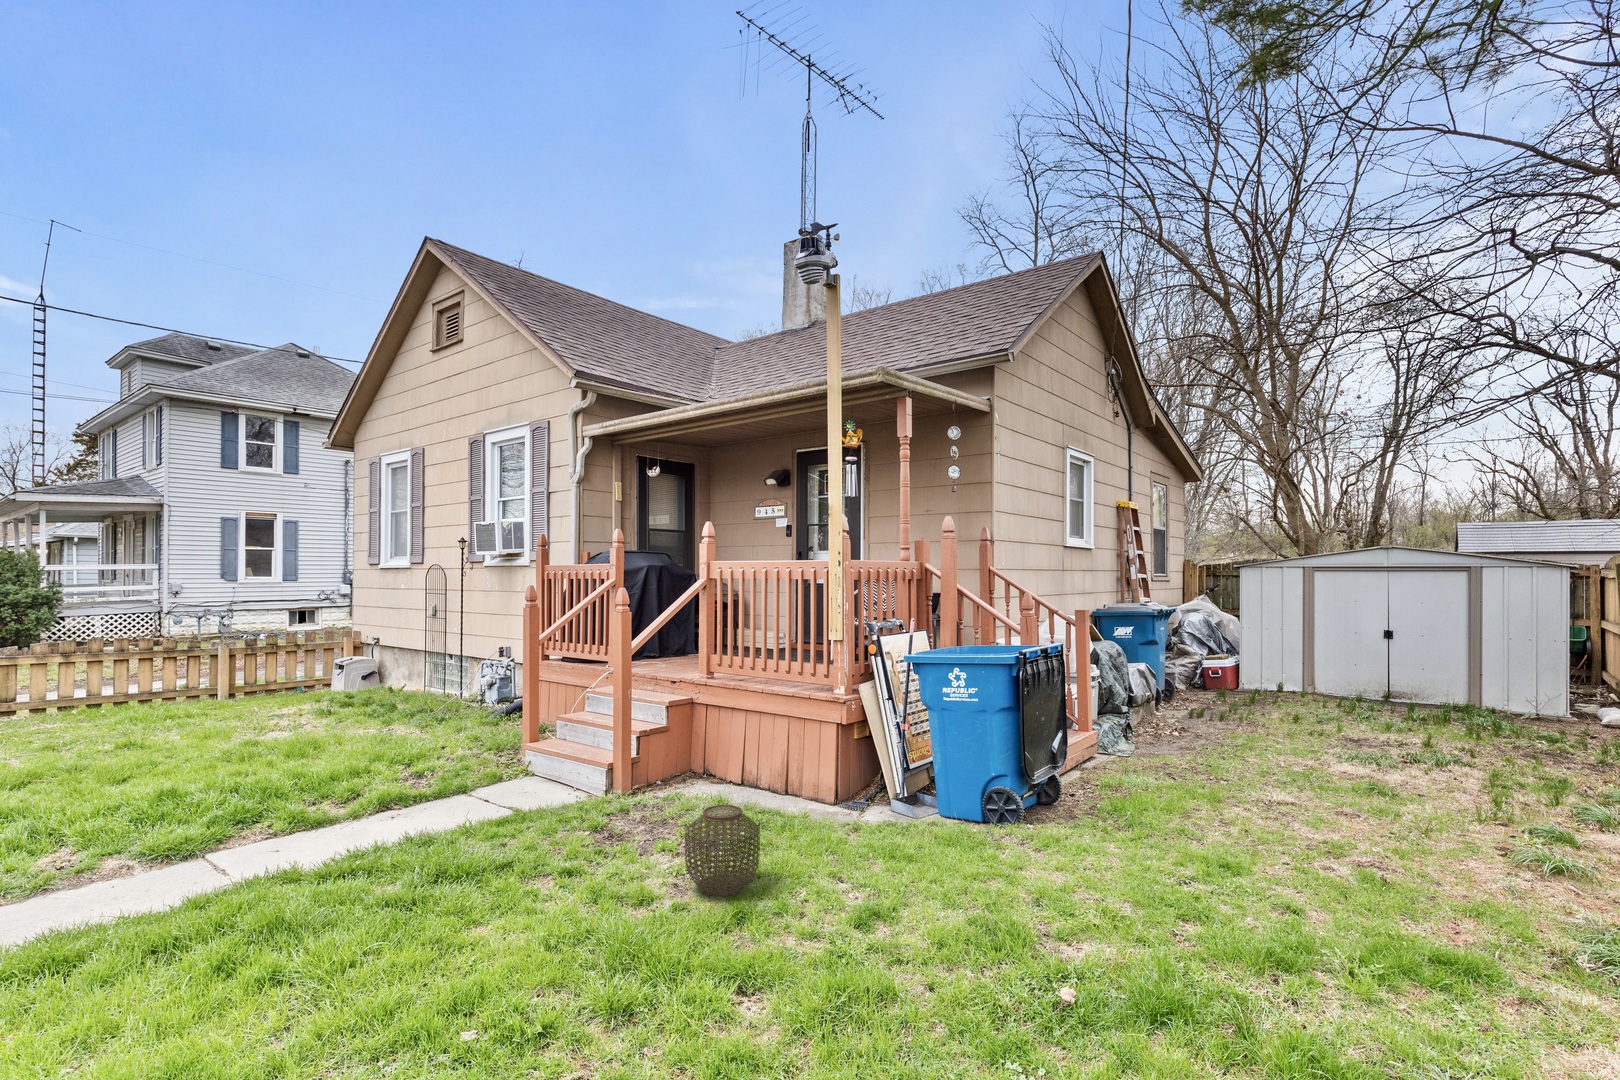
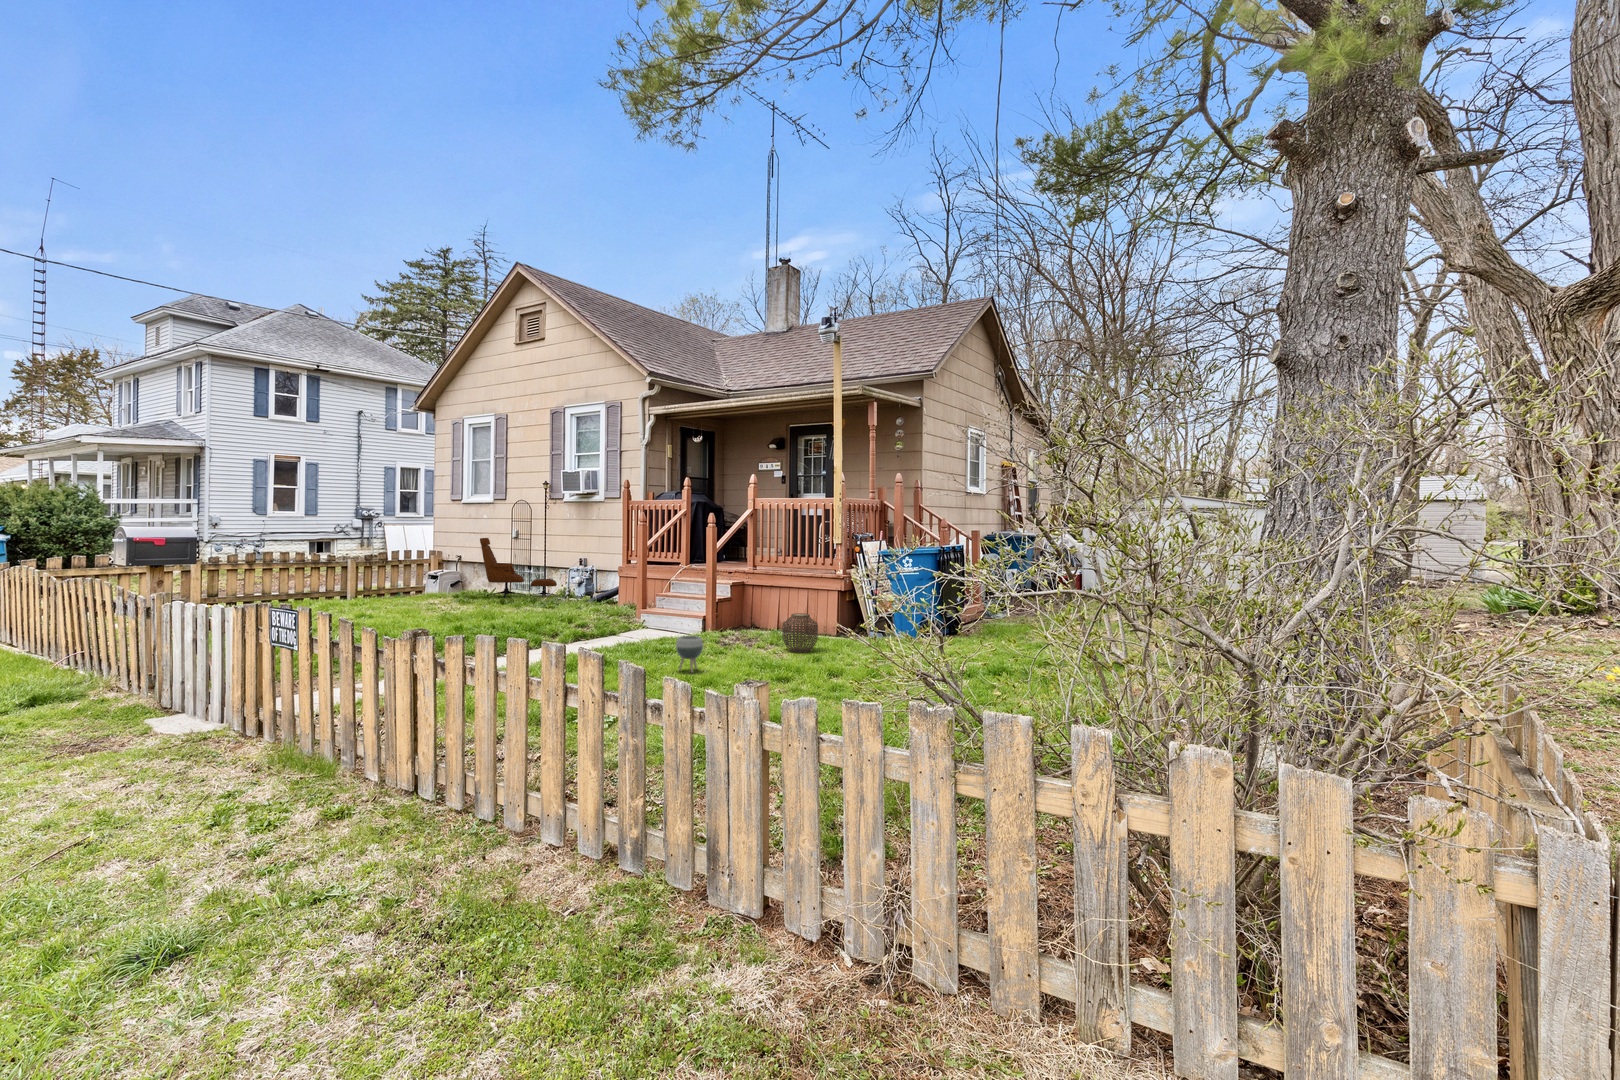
lounge chair: none [365,617,476,704] -> present [480,538,557,598]
planter: none [348,911,423,1022] -> present [676,636,703,673]

